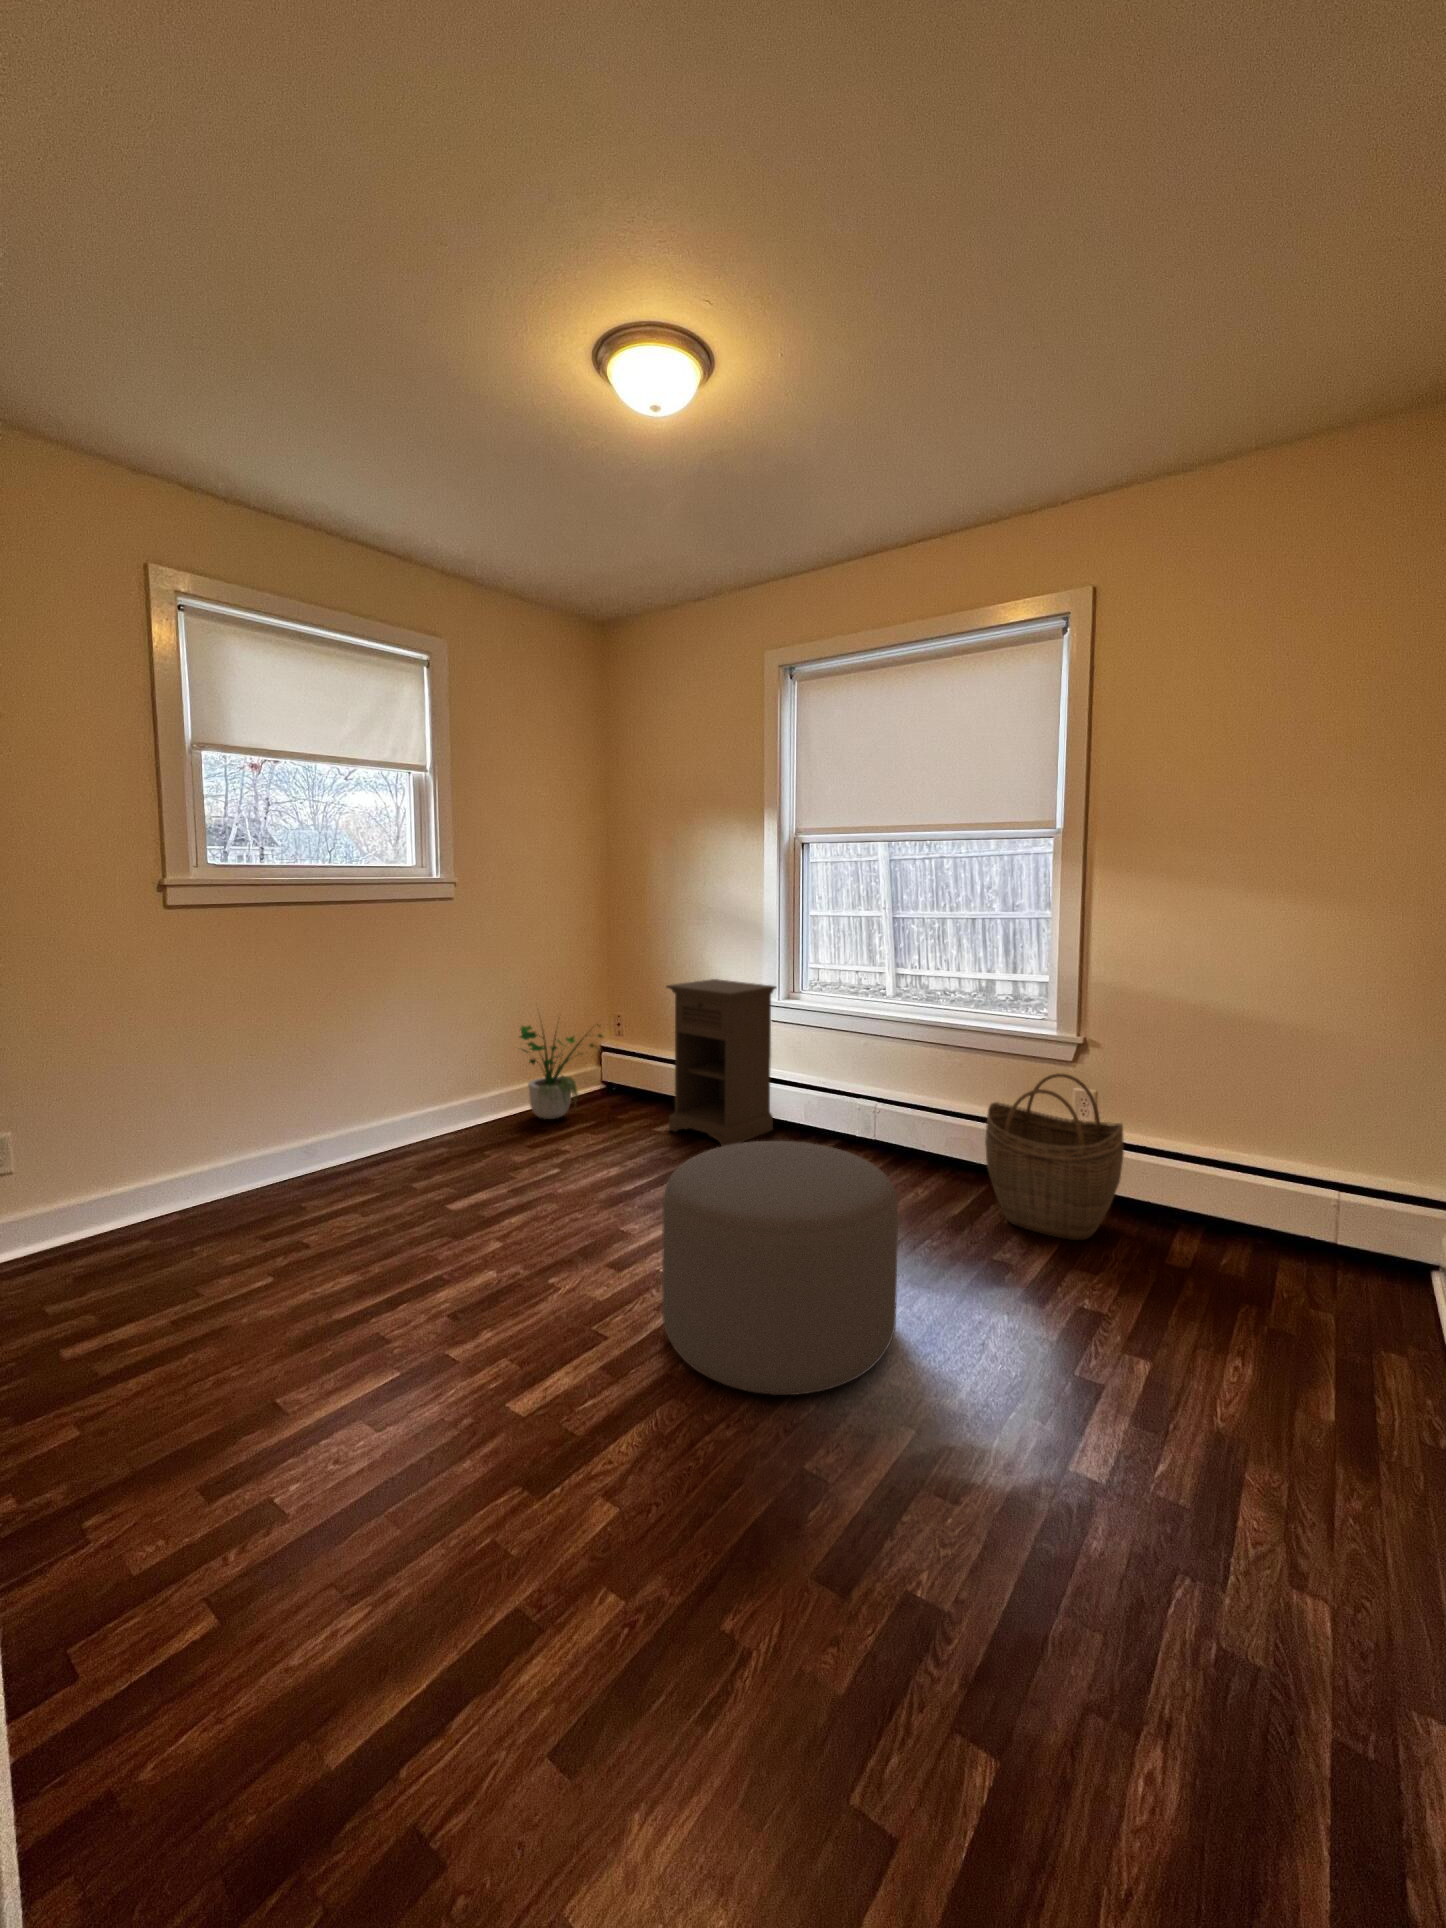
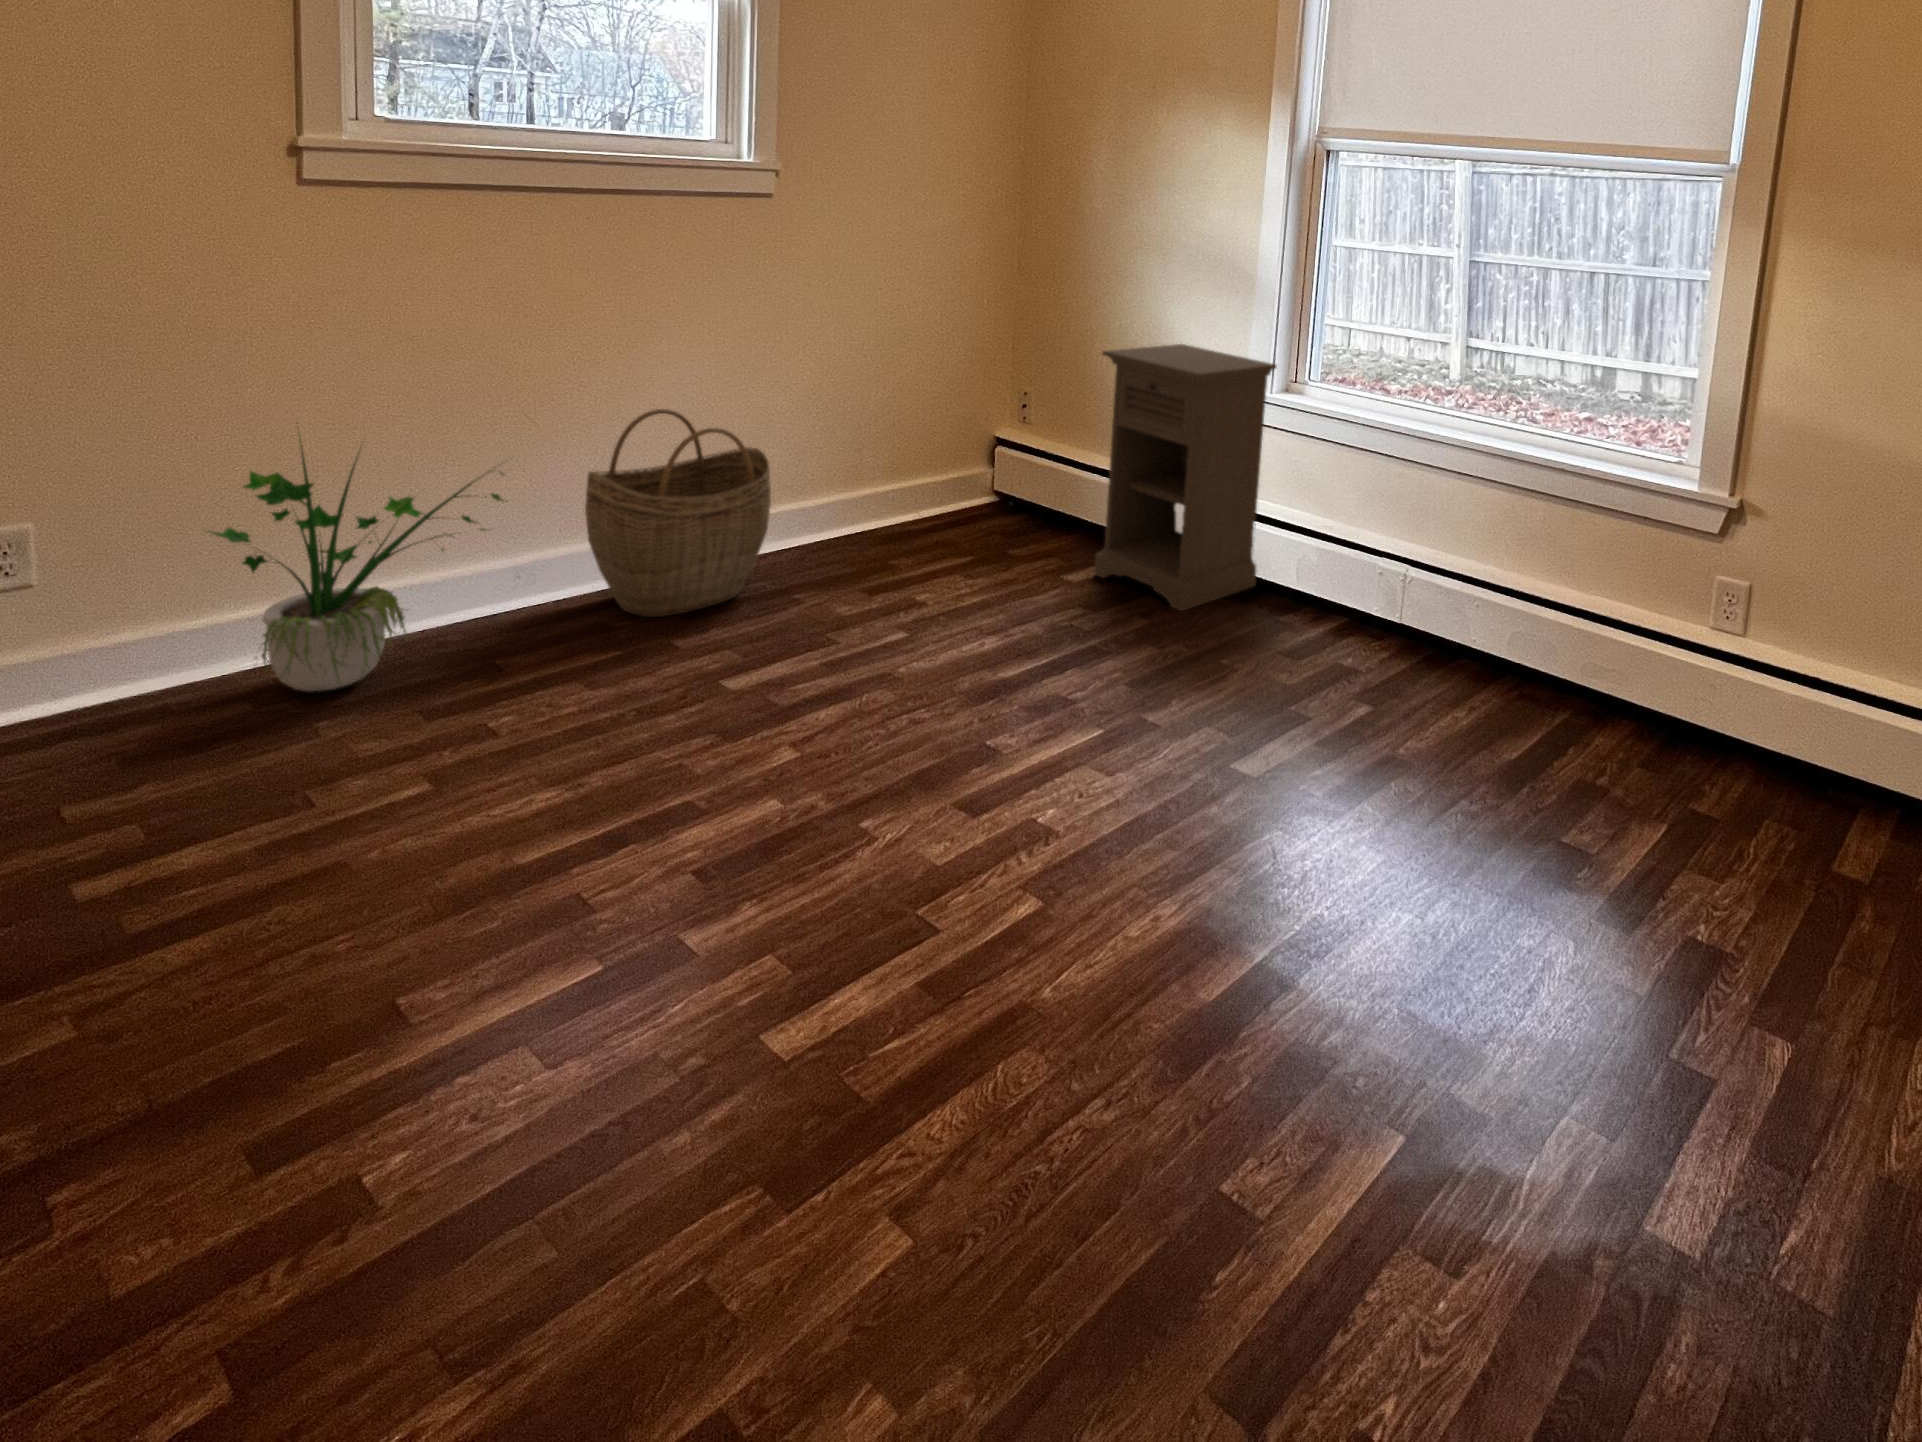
potted plant: present [520,1024,602,1119] -> present [210,423,503,691]
woven basket: present [985,1073,1124,1240] -> present [585,409,771,617]
ottoman: present [662,1141,898,1395] -> none [1028,634,1415,1056]

